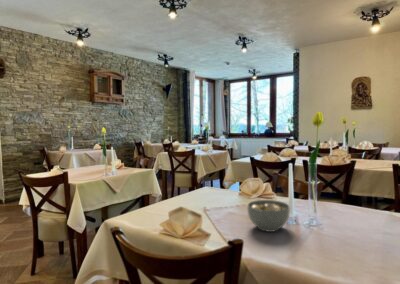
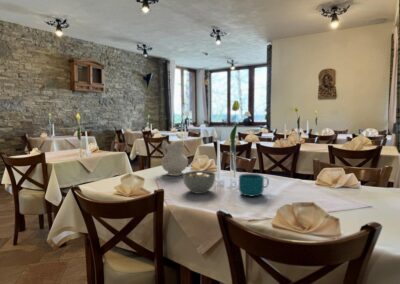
ceramic pitcher: none [207,158,240,203] -> present [161,140,188,176]
cup: none [323,206,363,238] -> present [239,174,269,196]

